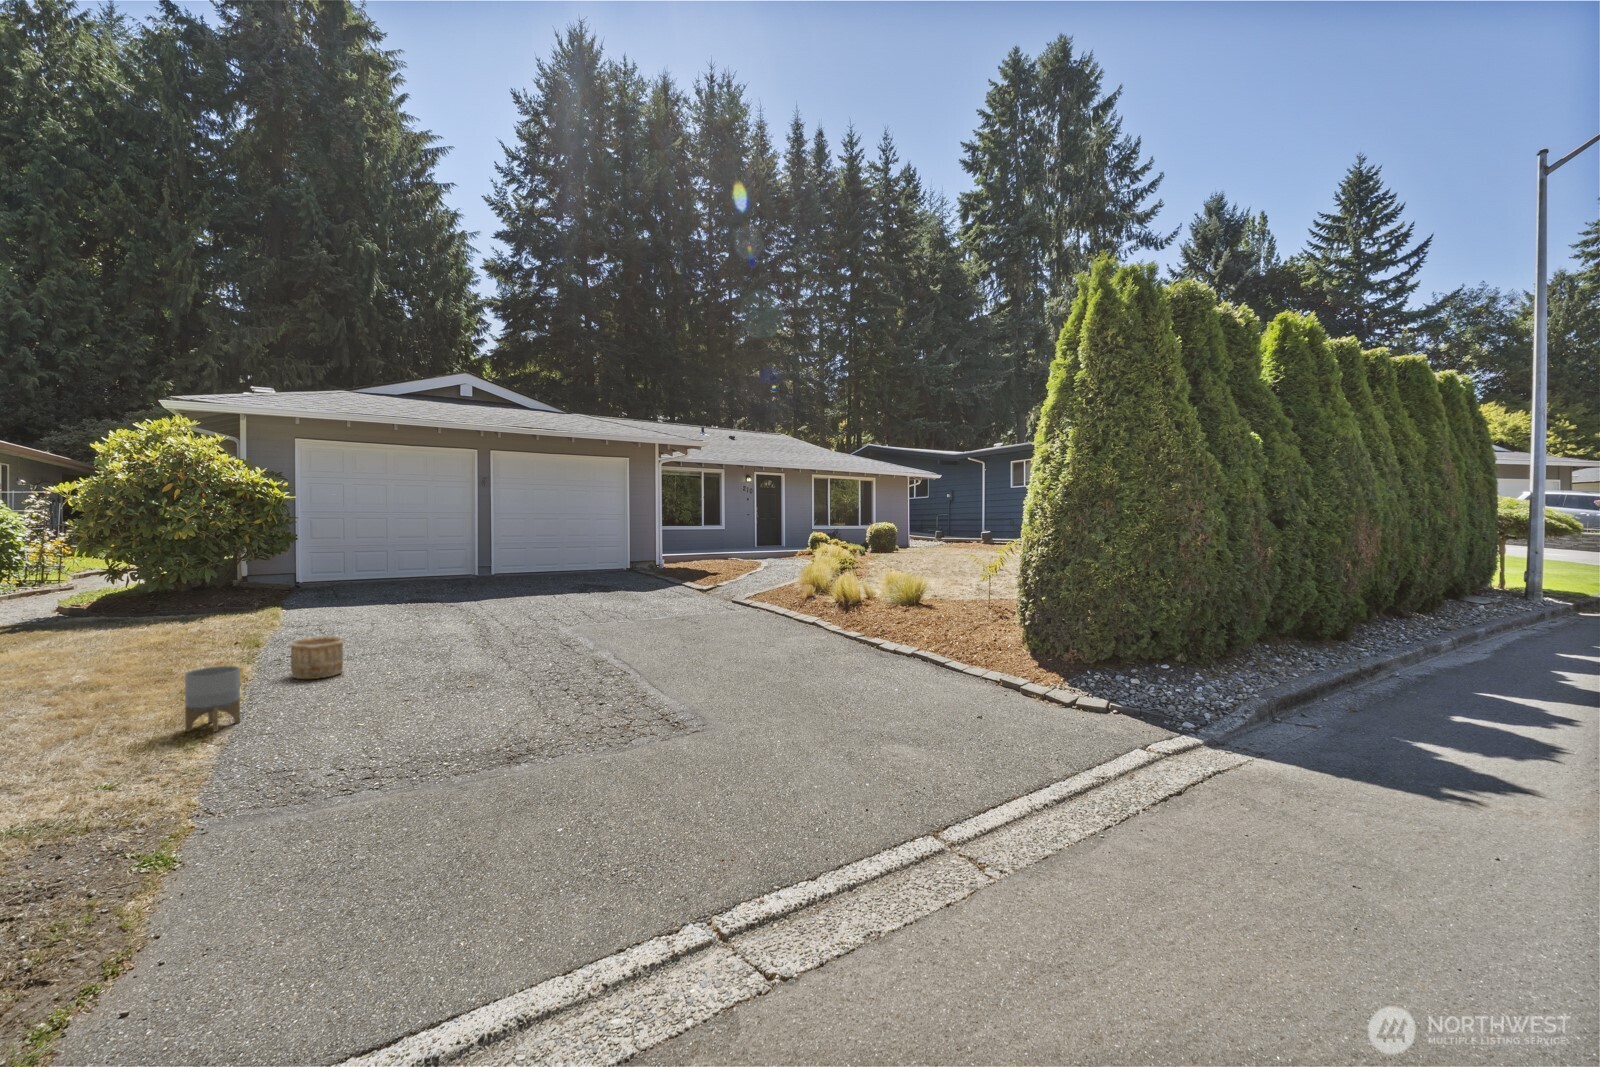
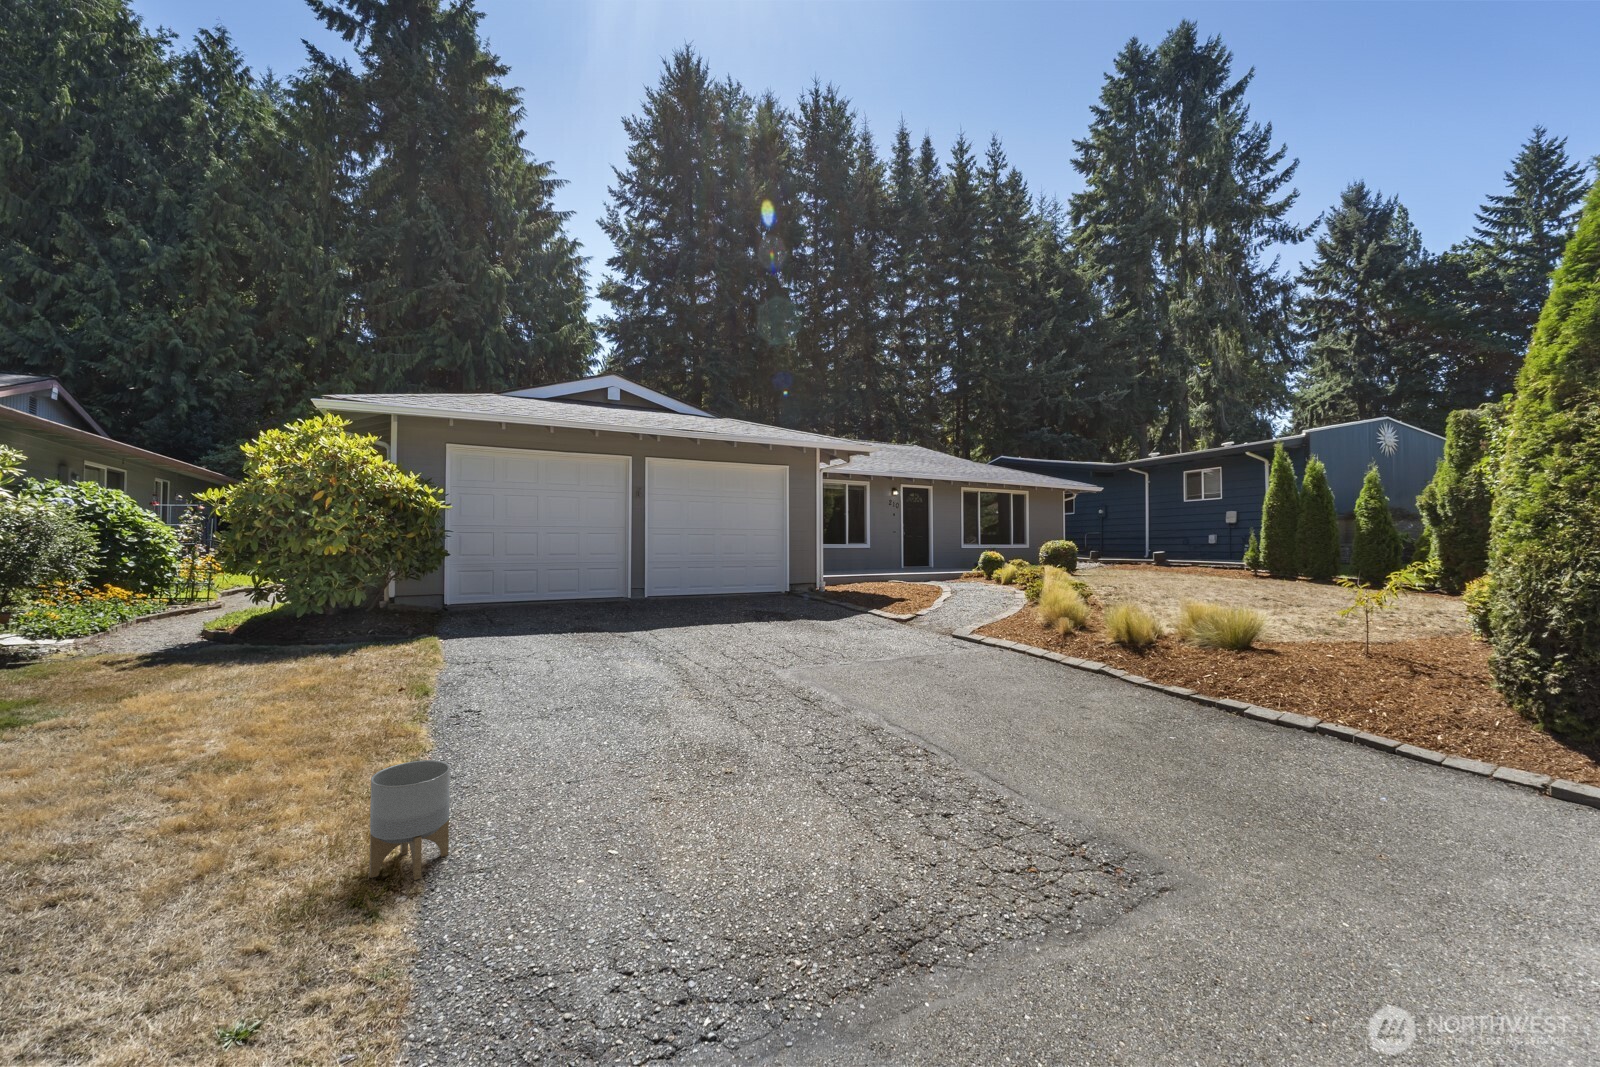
wooden bucket: present [290,636,344,679] -> none [490,691,558,756]

